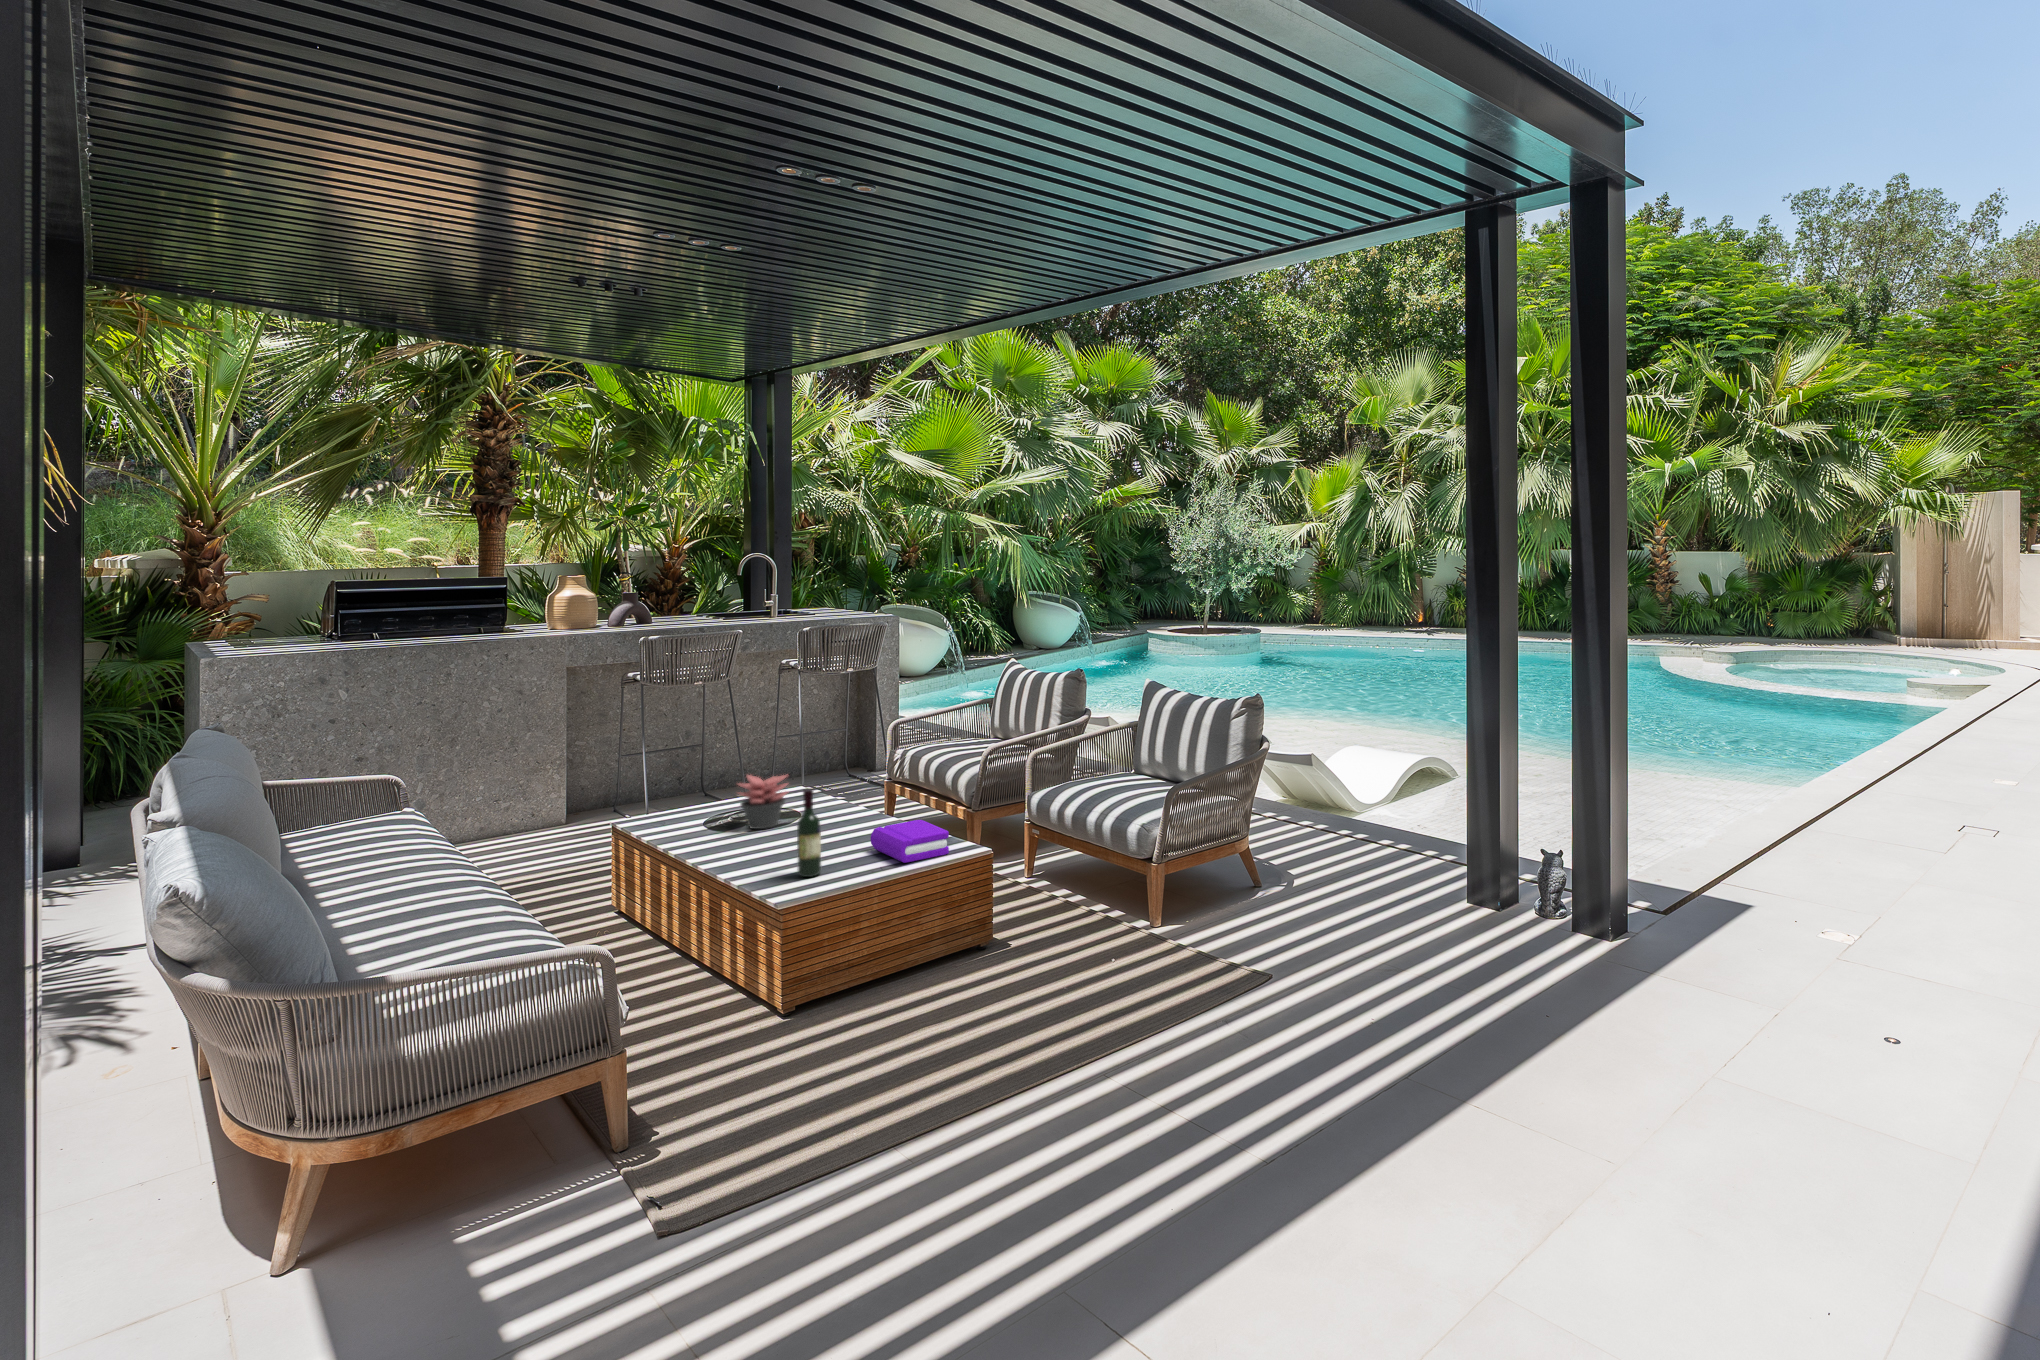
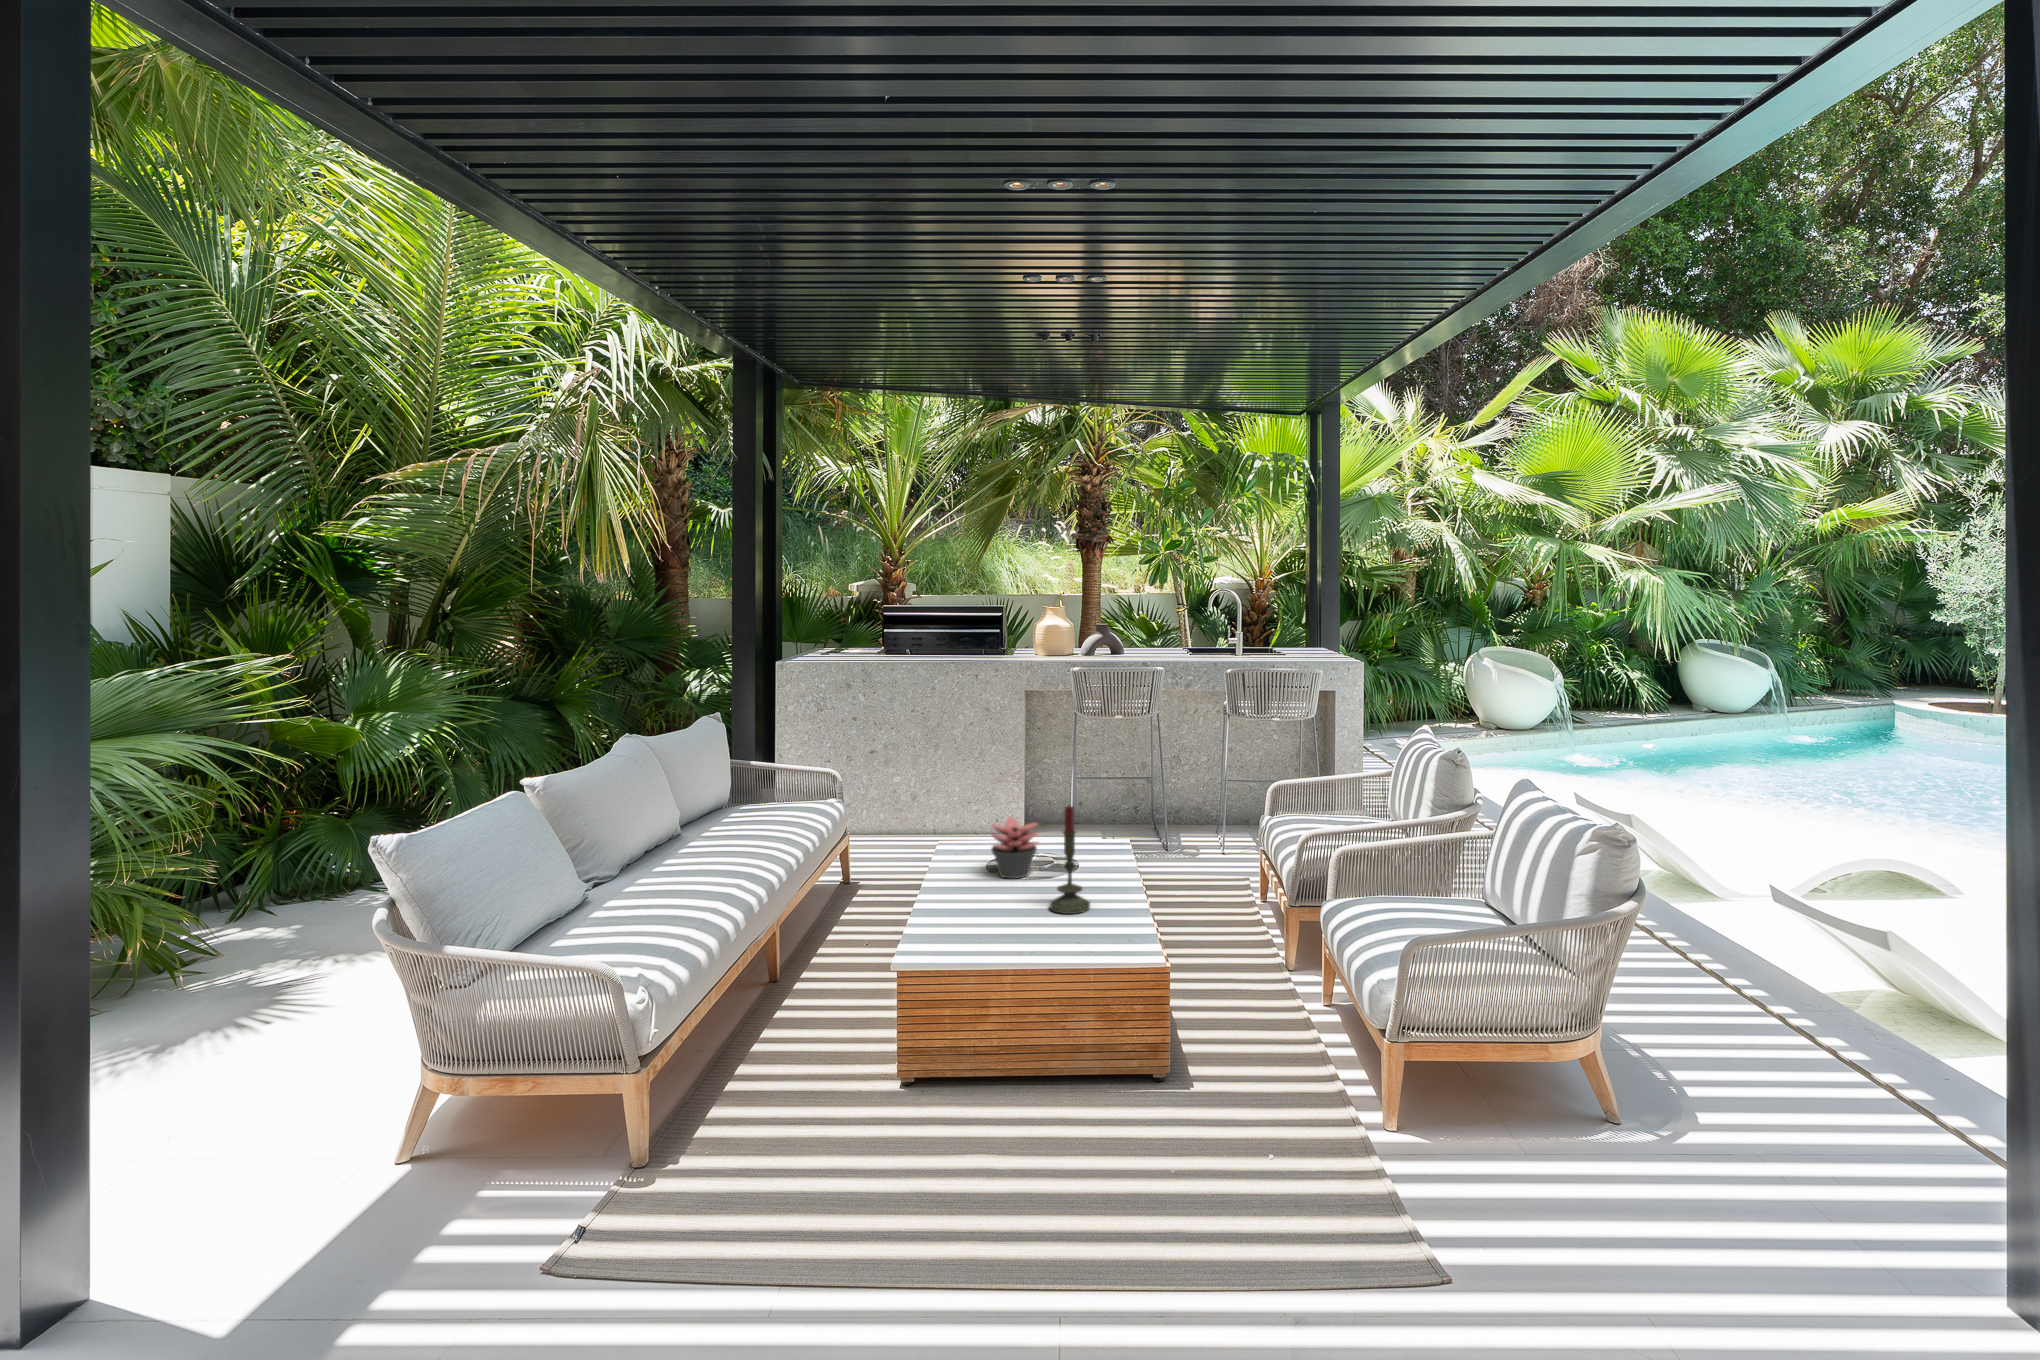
candle: none [845,745,882,838] -> present [1050,806,1090,914]
wine bottle: present [797,788,822,877] -> none [931,845,957,947]
book: present [871,820,949,863] -> none [1028,905,1102,959]

